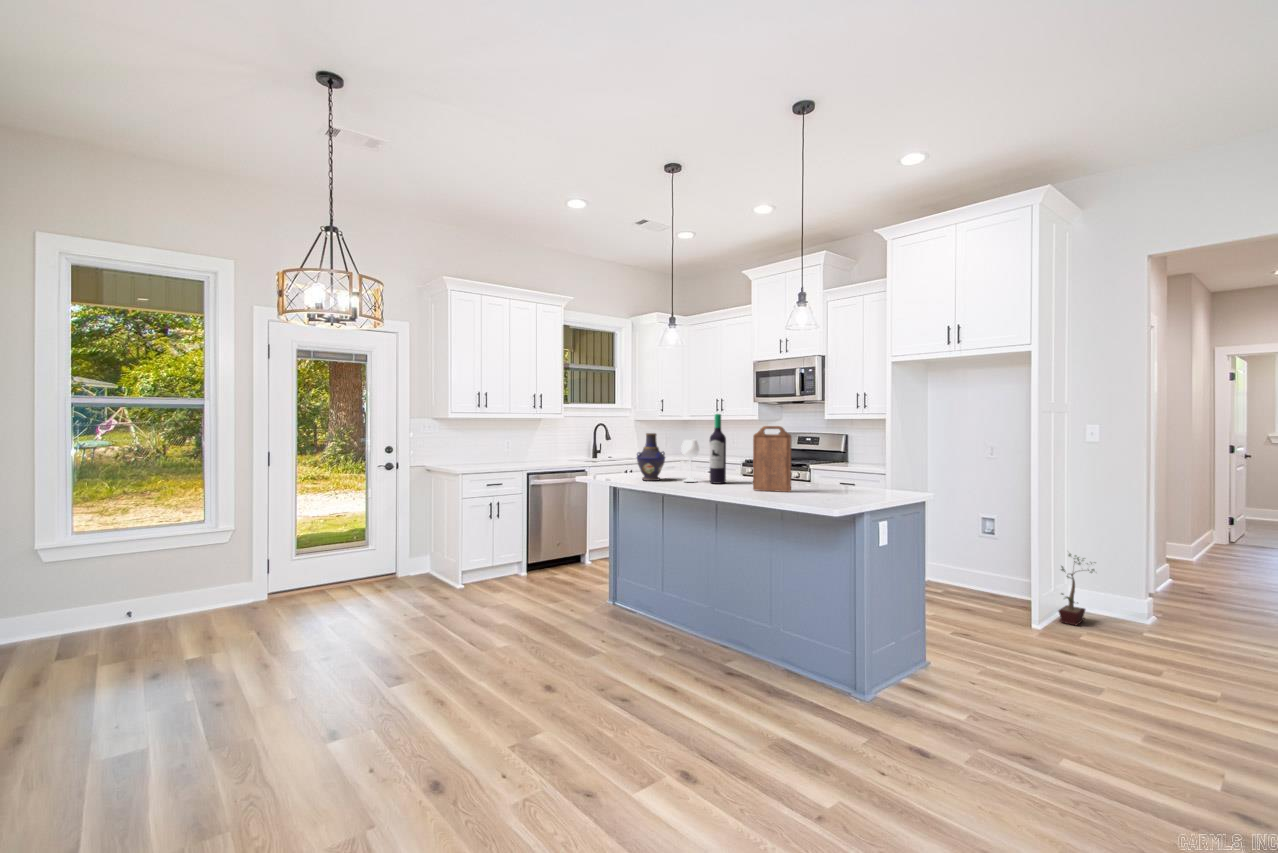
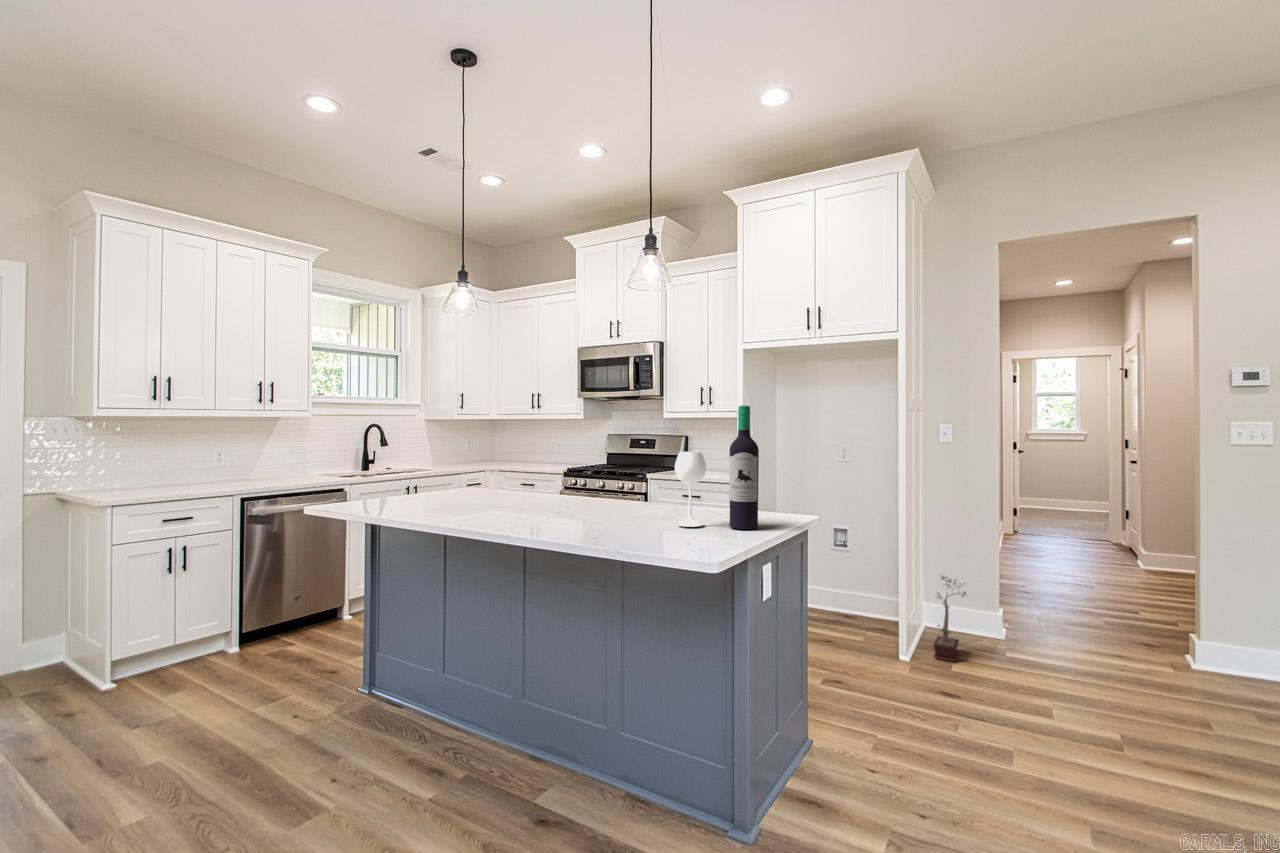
wine bottle: present [681,414,726,484] -> present [675,405,759,529]
cutting board: present [753,426,792,492] -> none [577,426,633,524]
vase: present [637,433,665,481] -> none [401,438,448,509]

